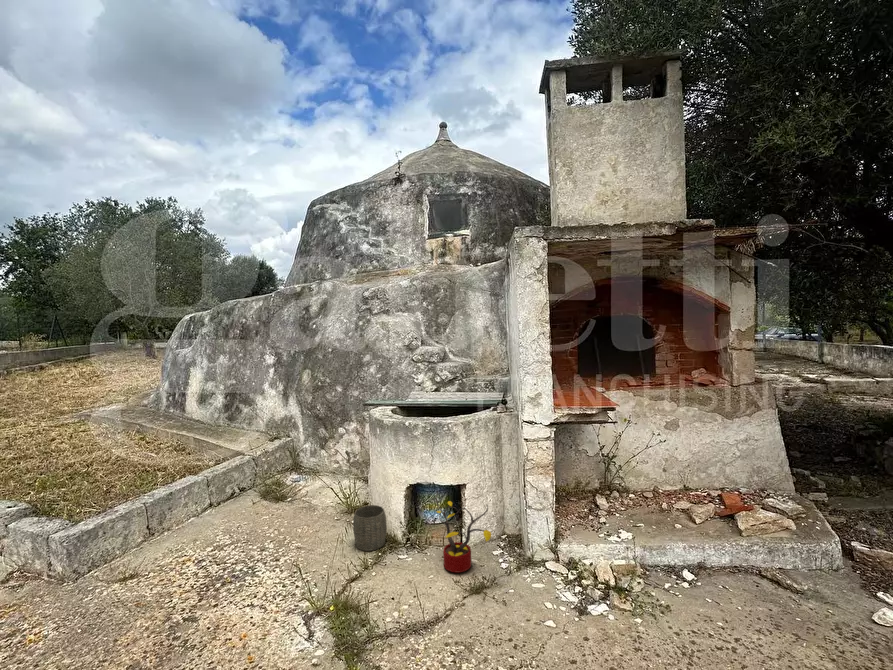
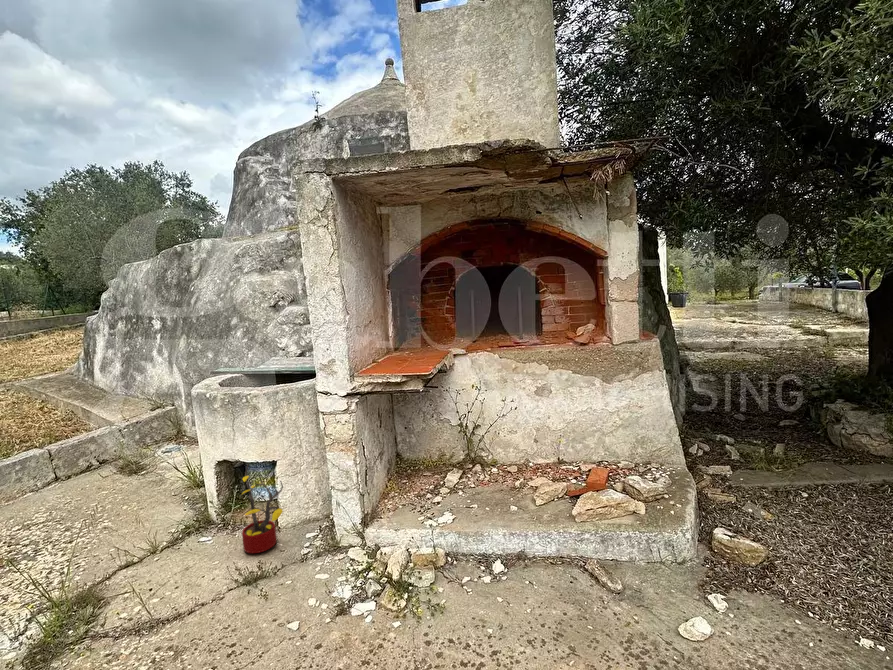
woven basket: present [353,505,387,551] -> none [171,477,212,526]

